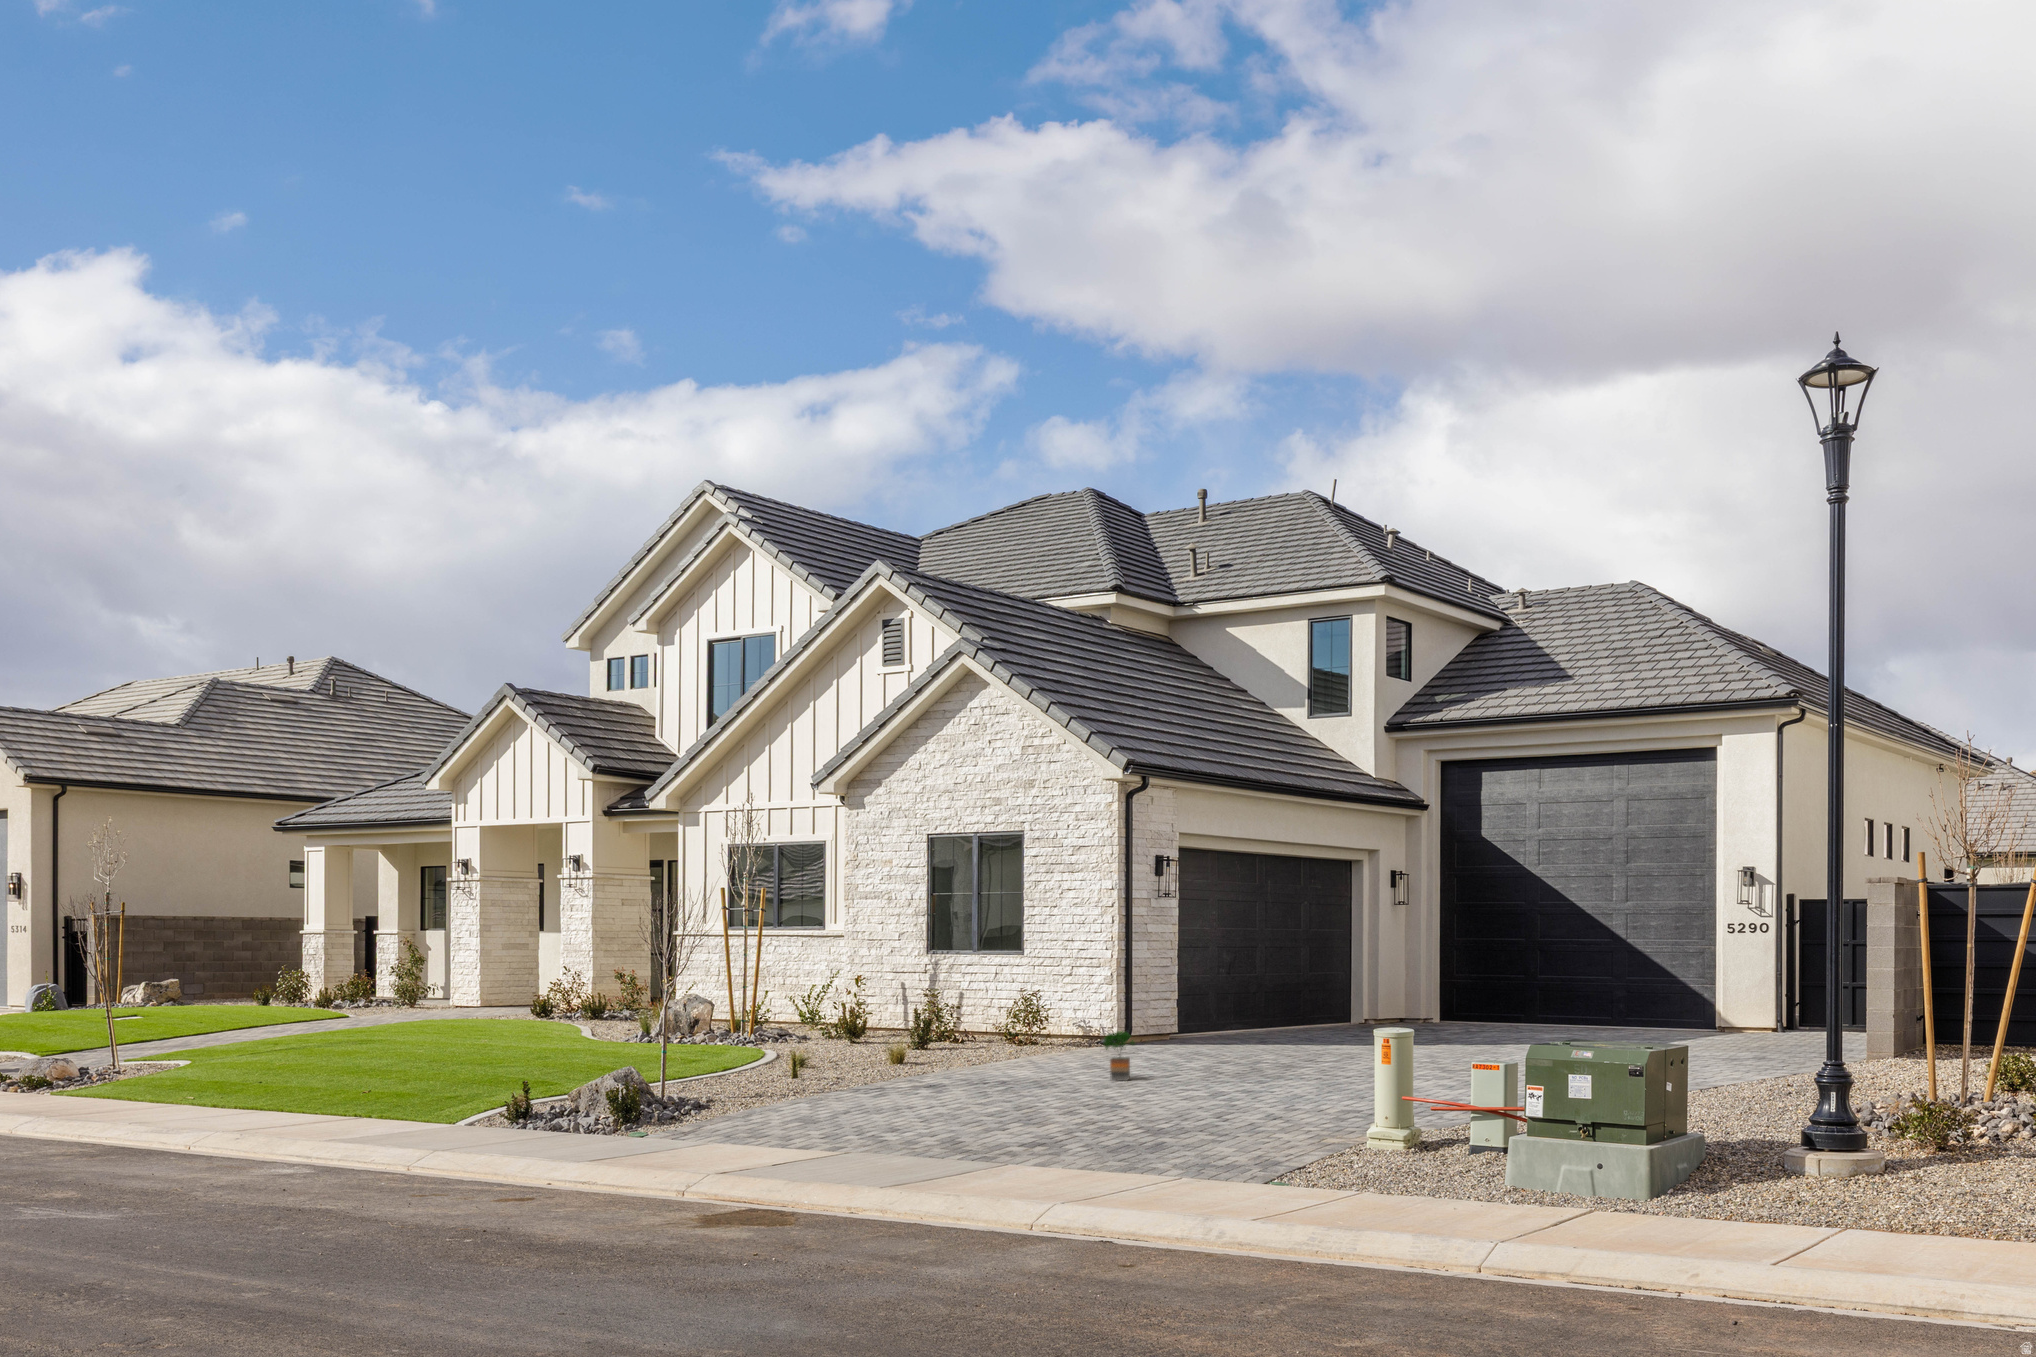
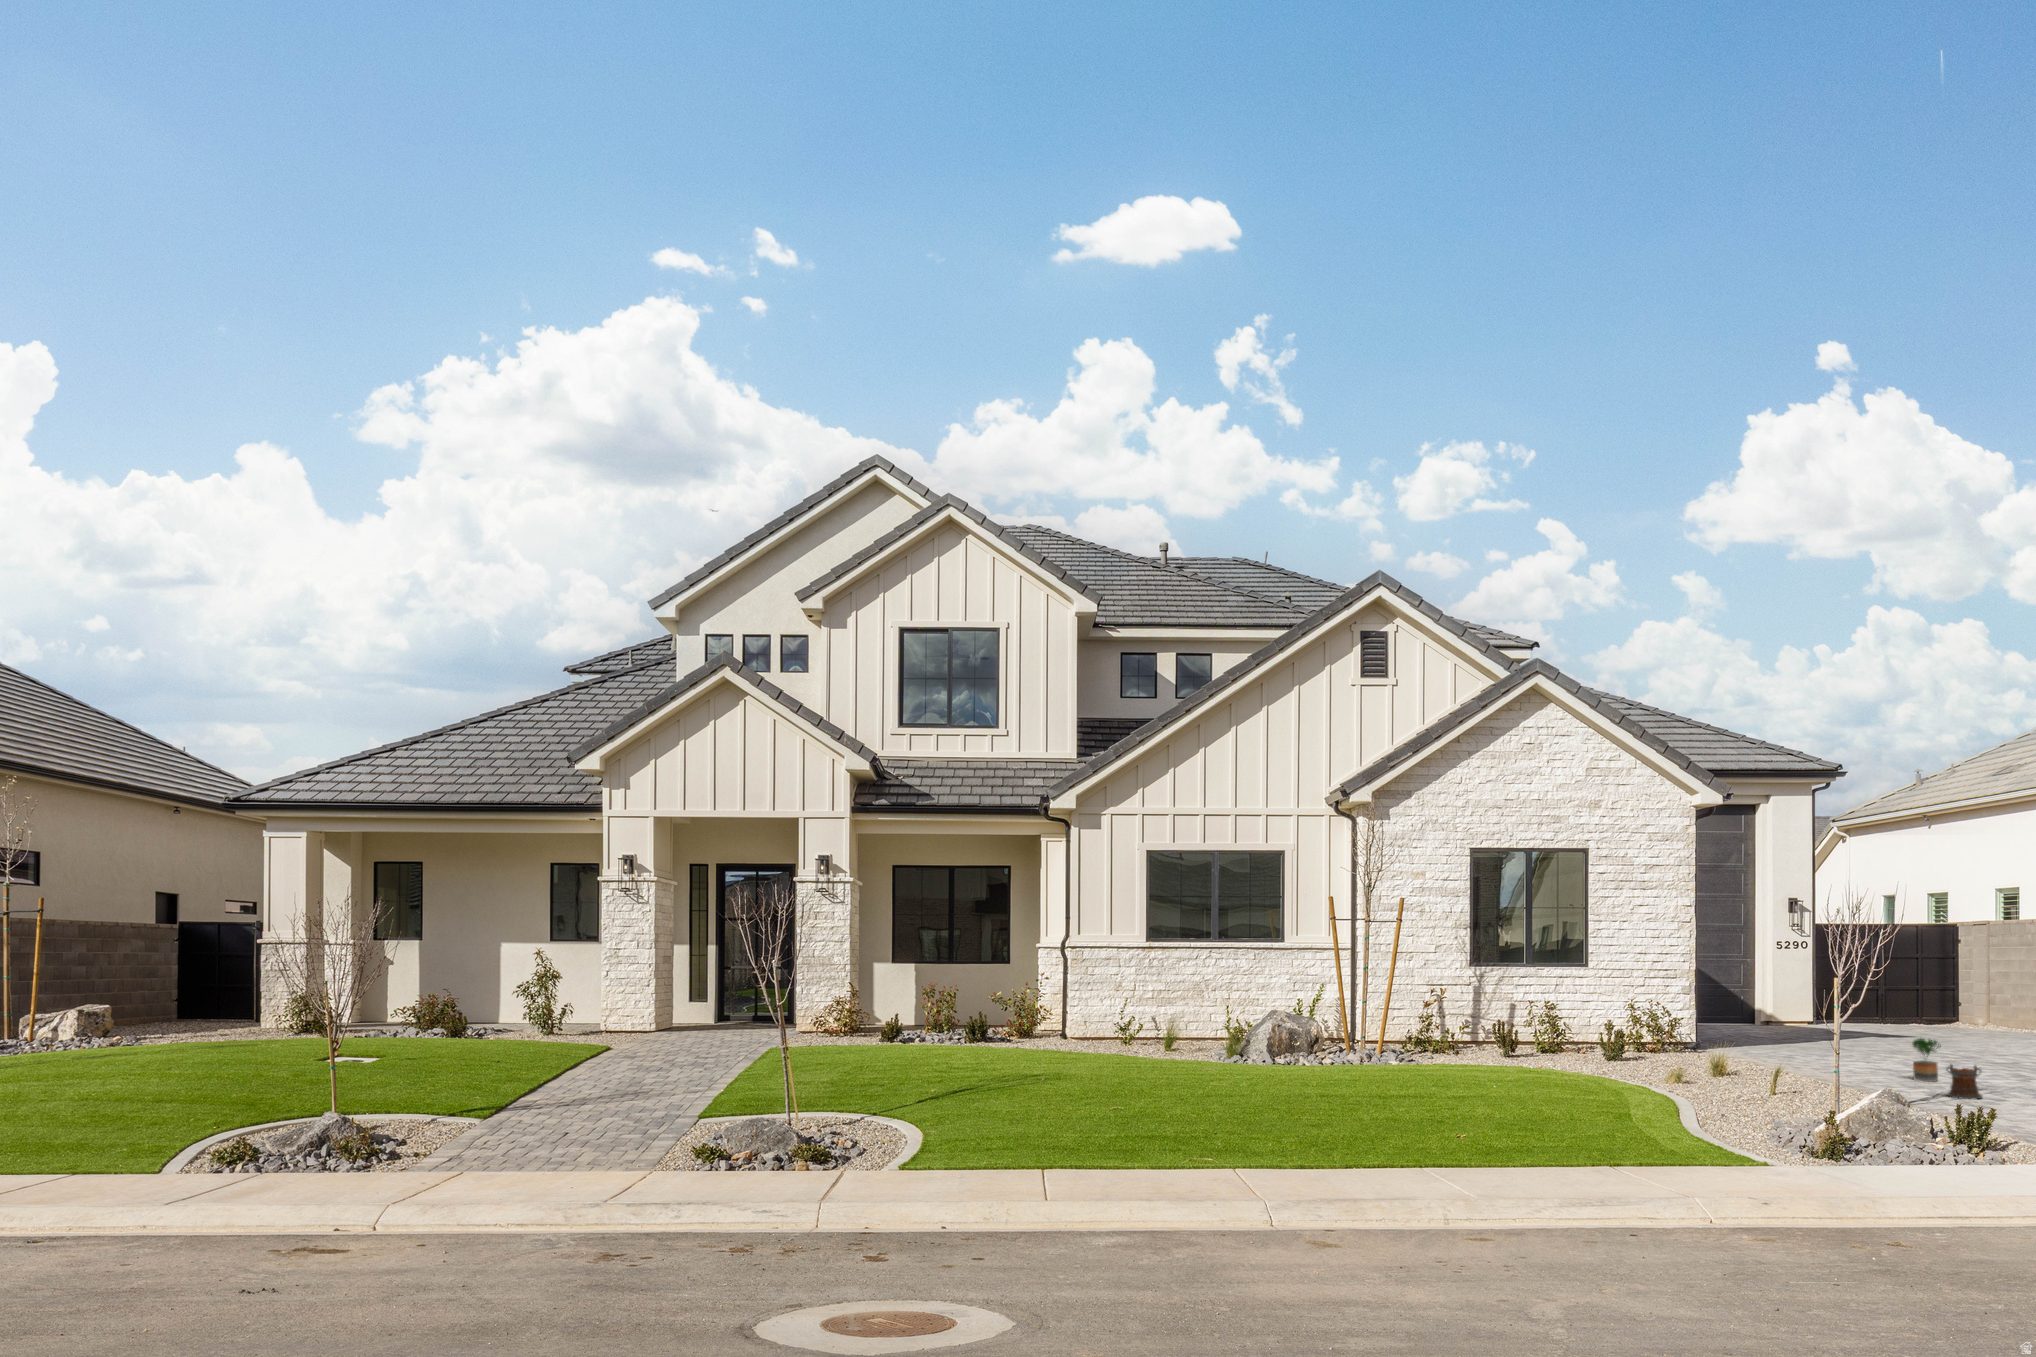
bucket: none [979,1051,1013,1090] -> present [1946,1064,1982,1099]

